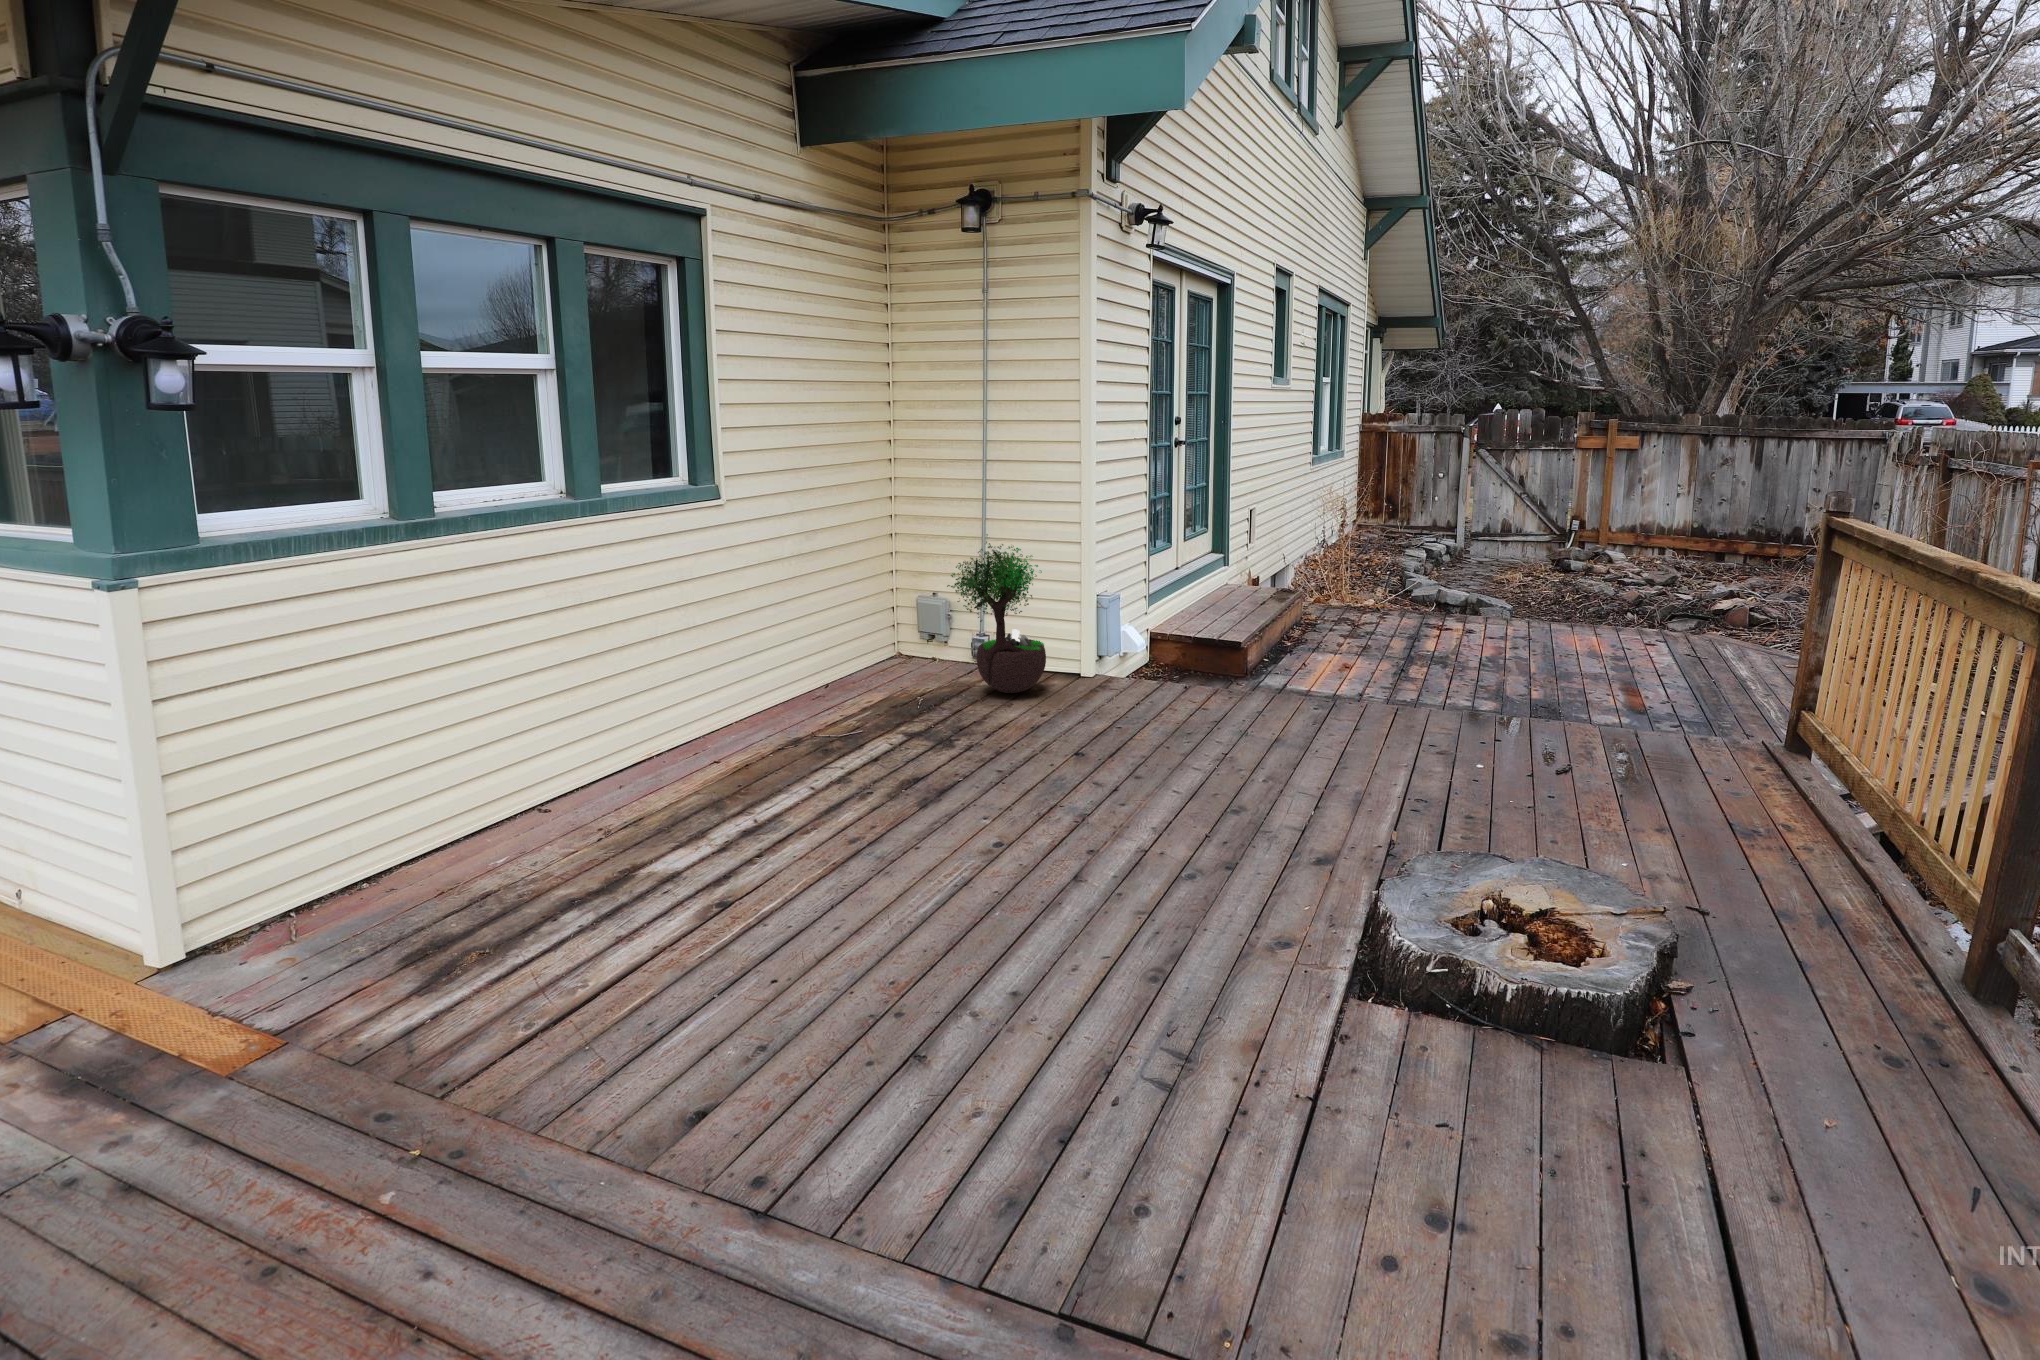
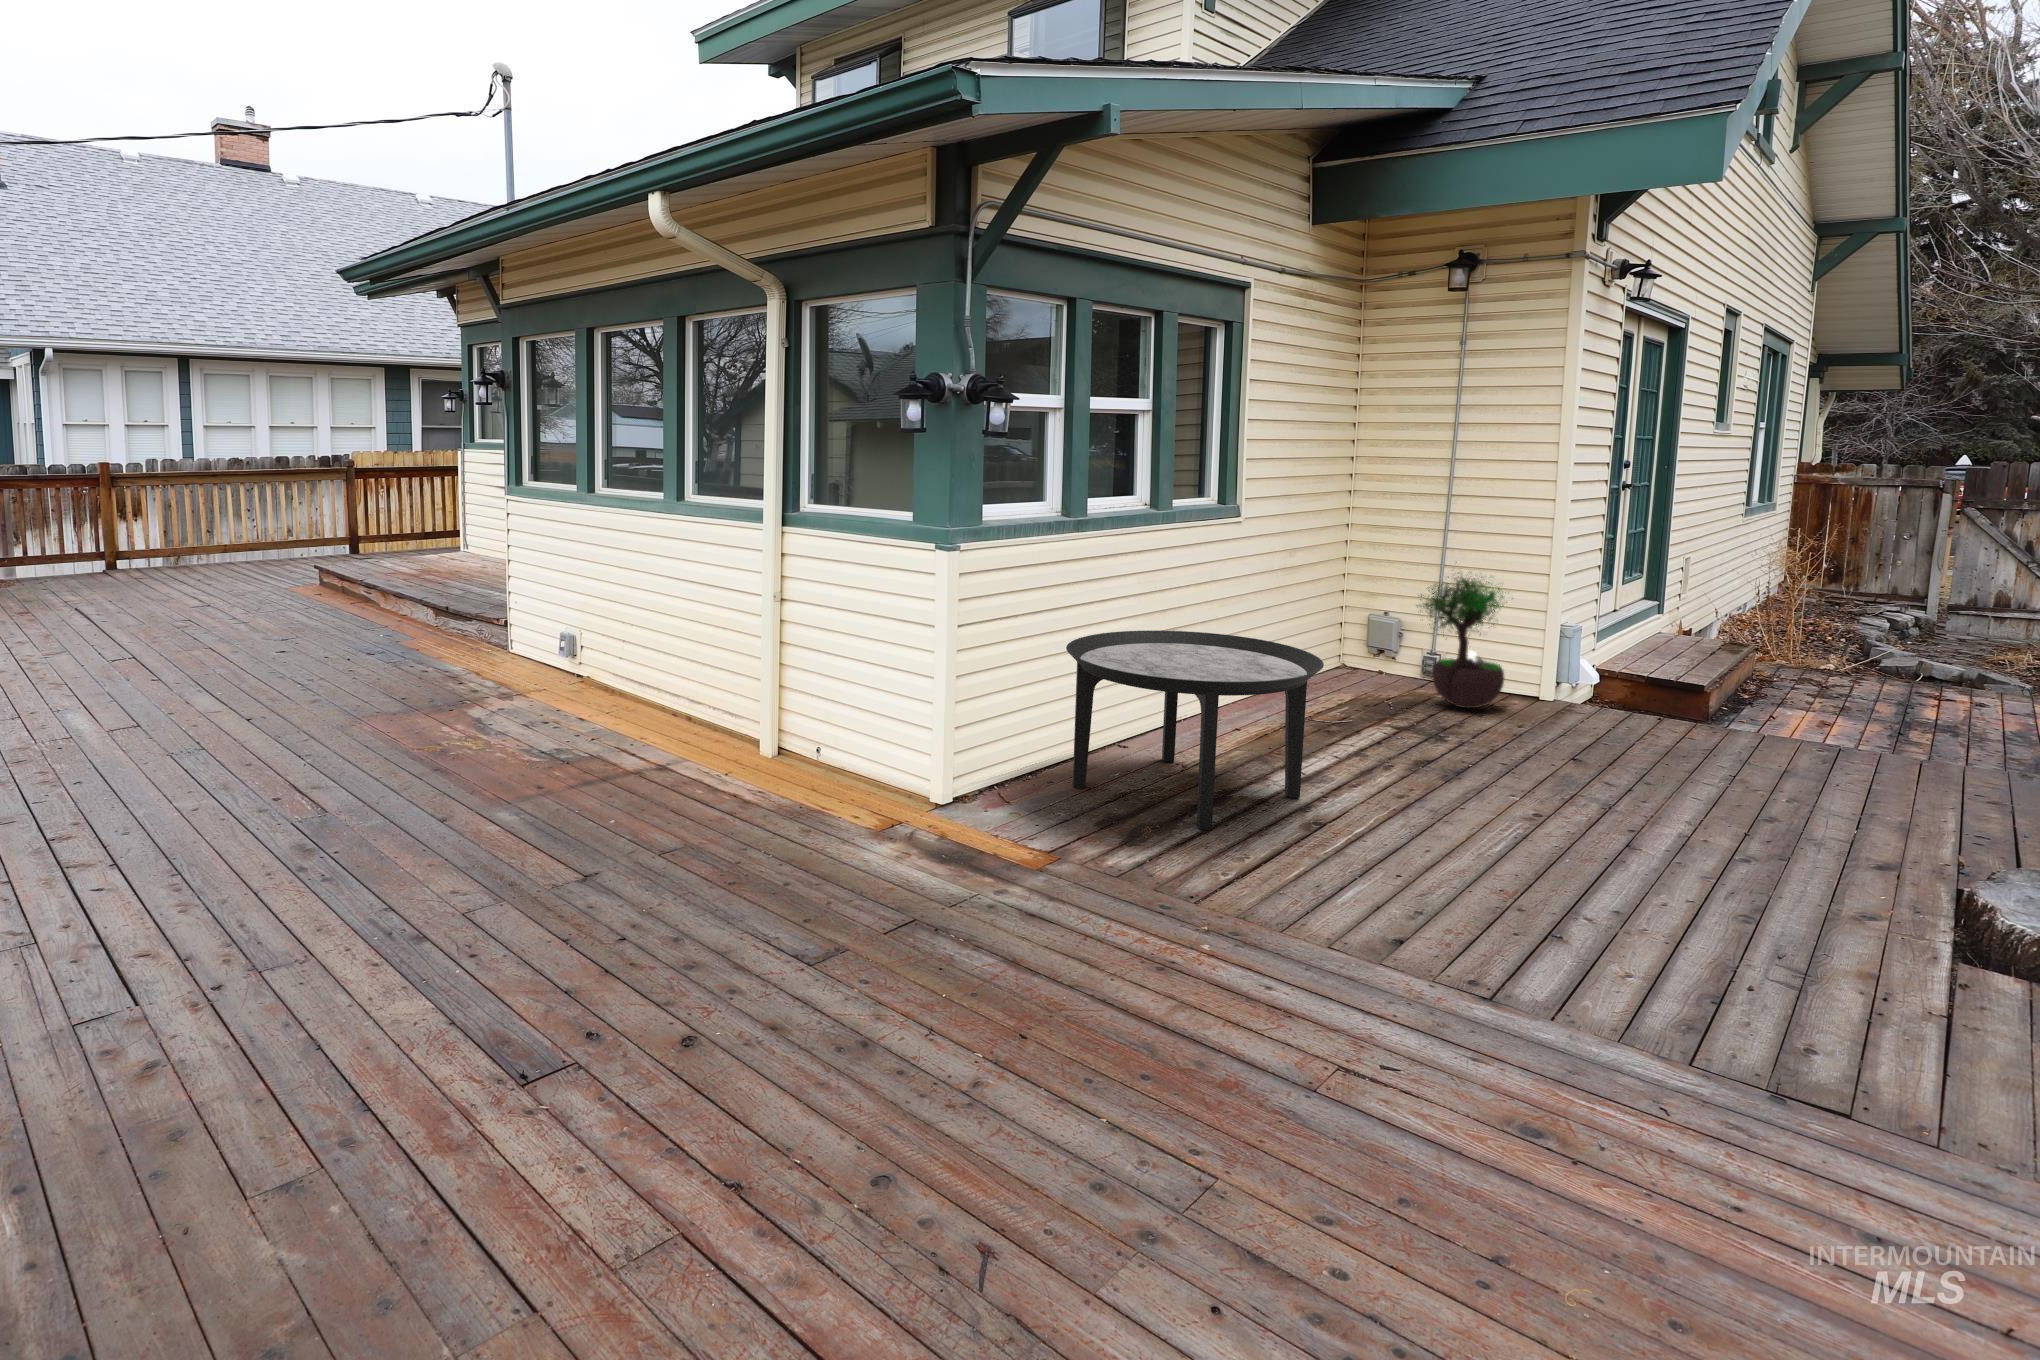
round table: none [380,654,739,944] -> present [1066,631,1324,830]

